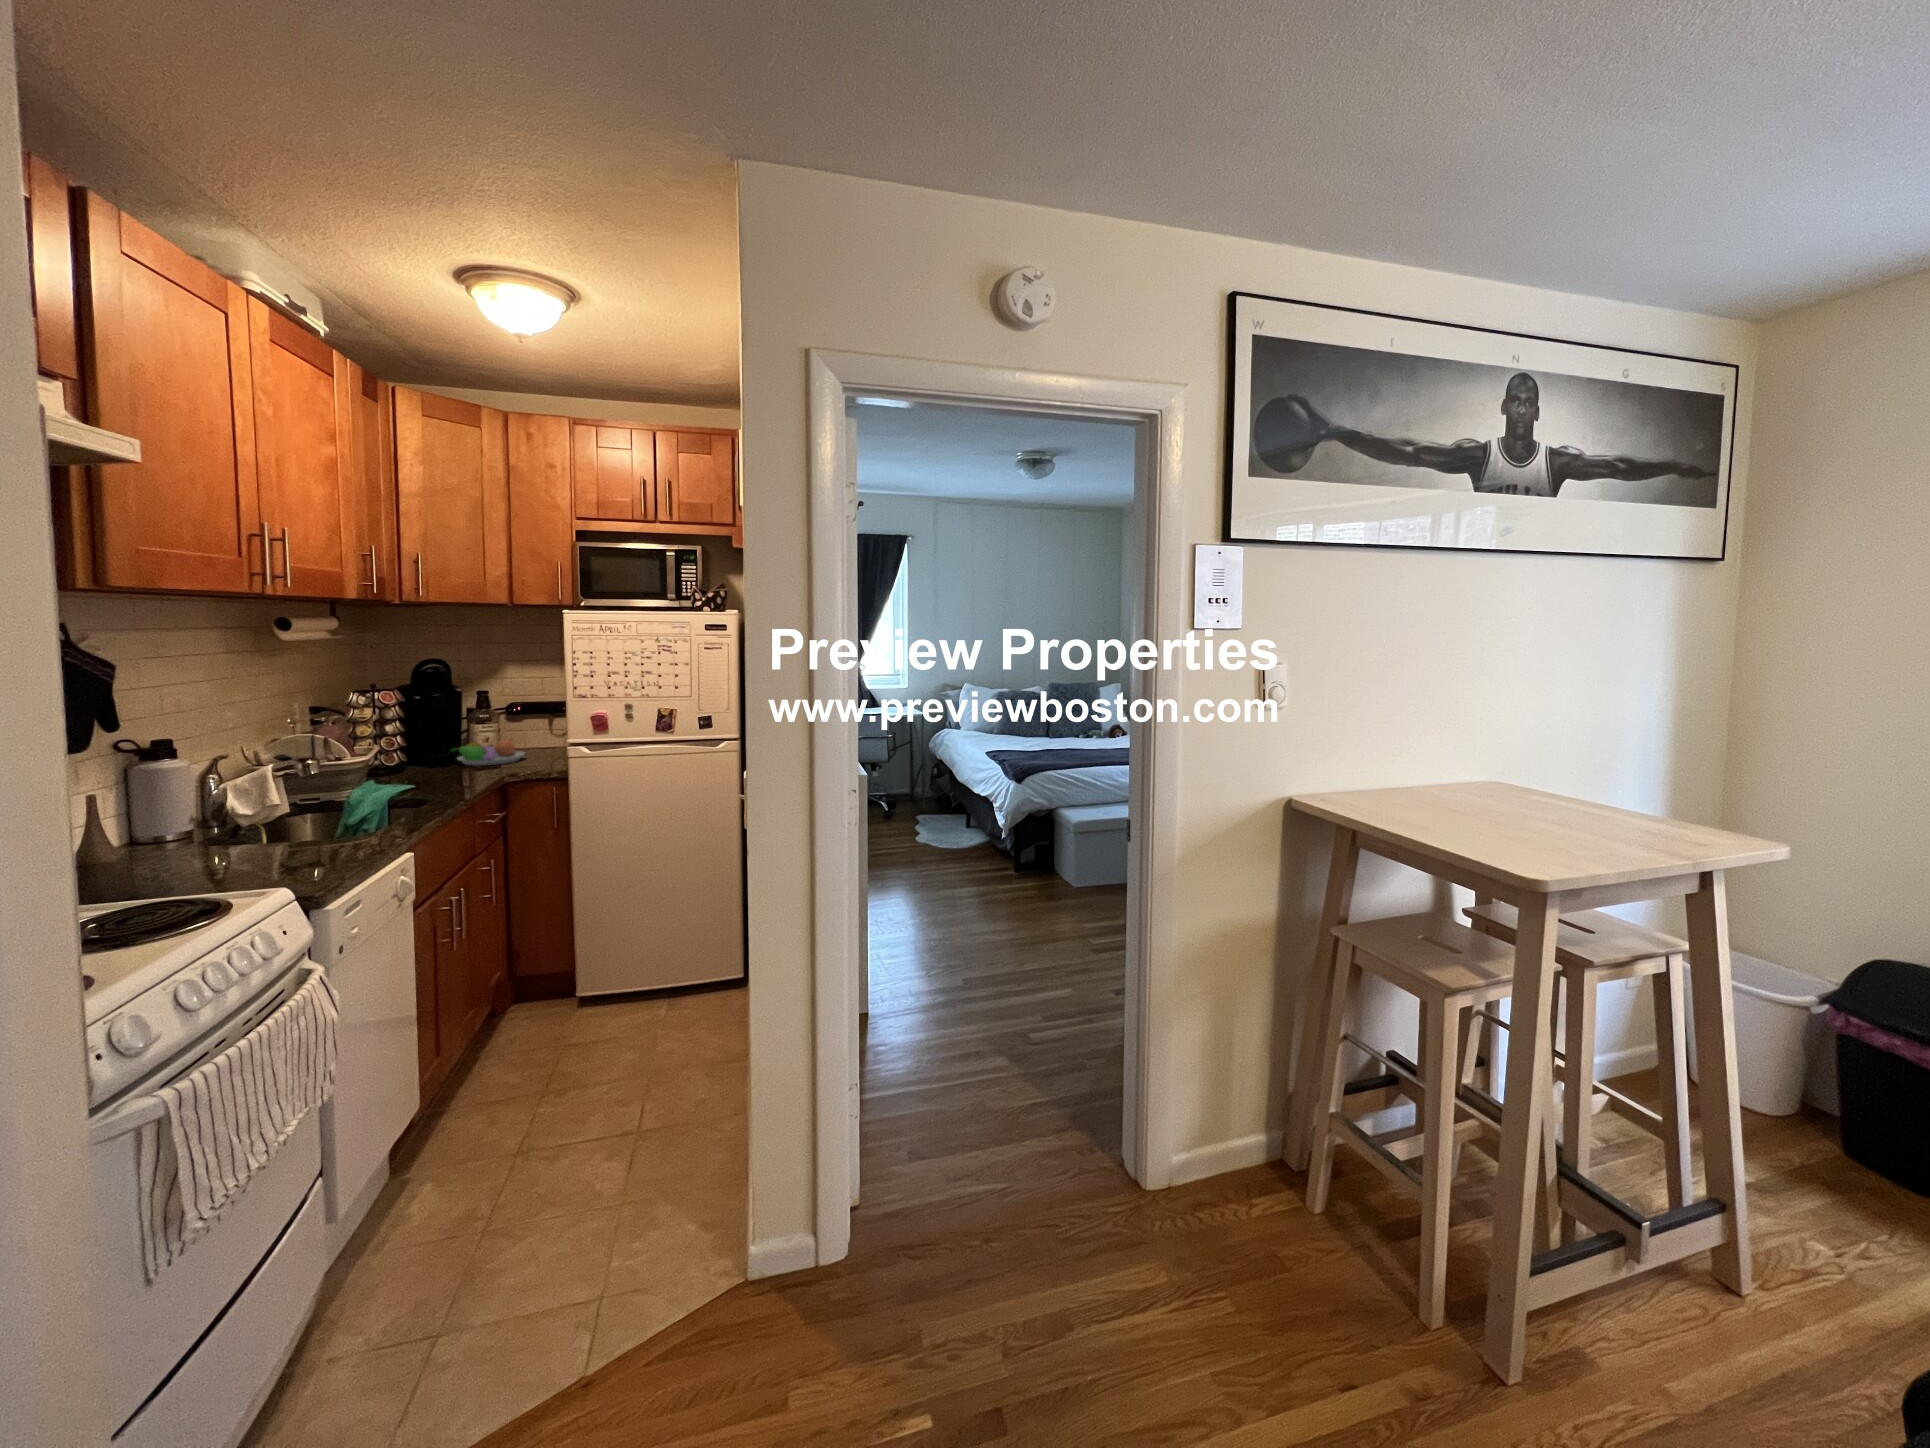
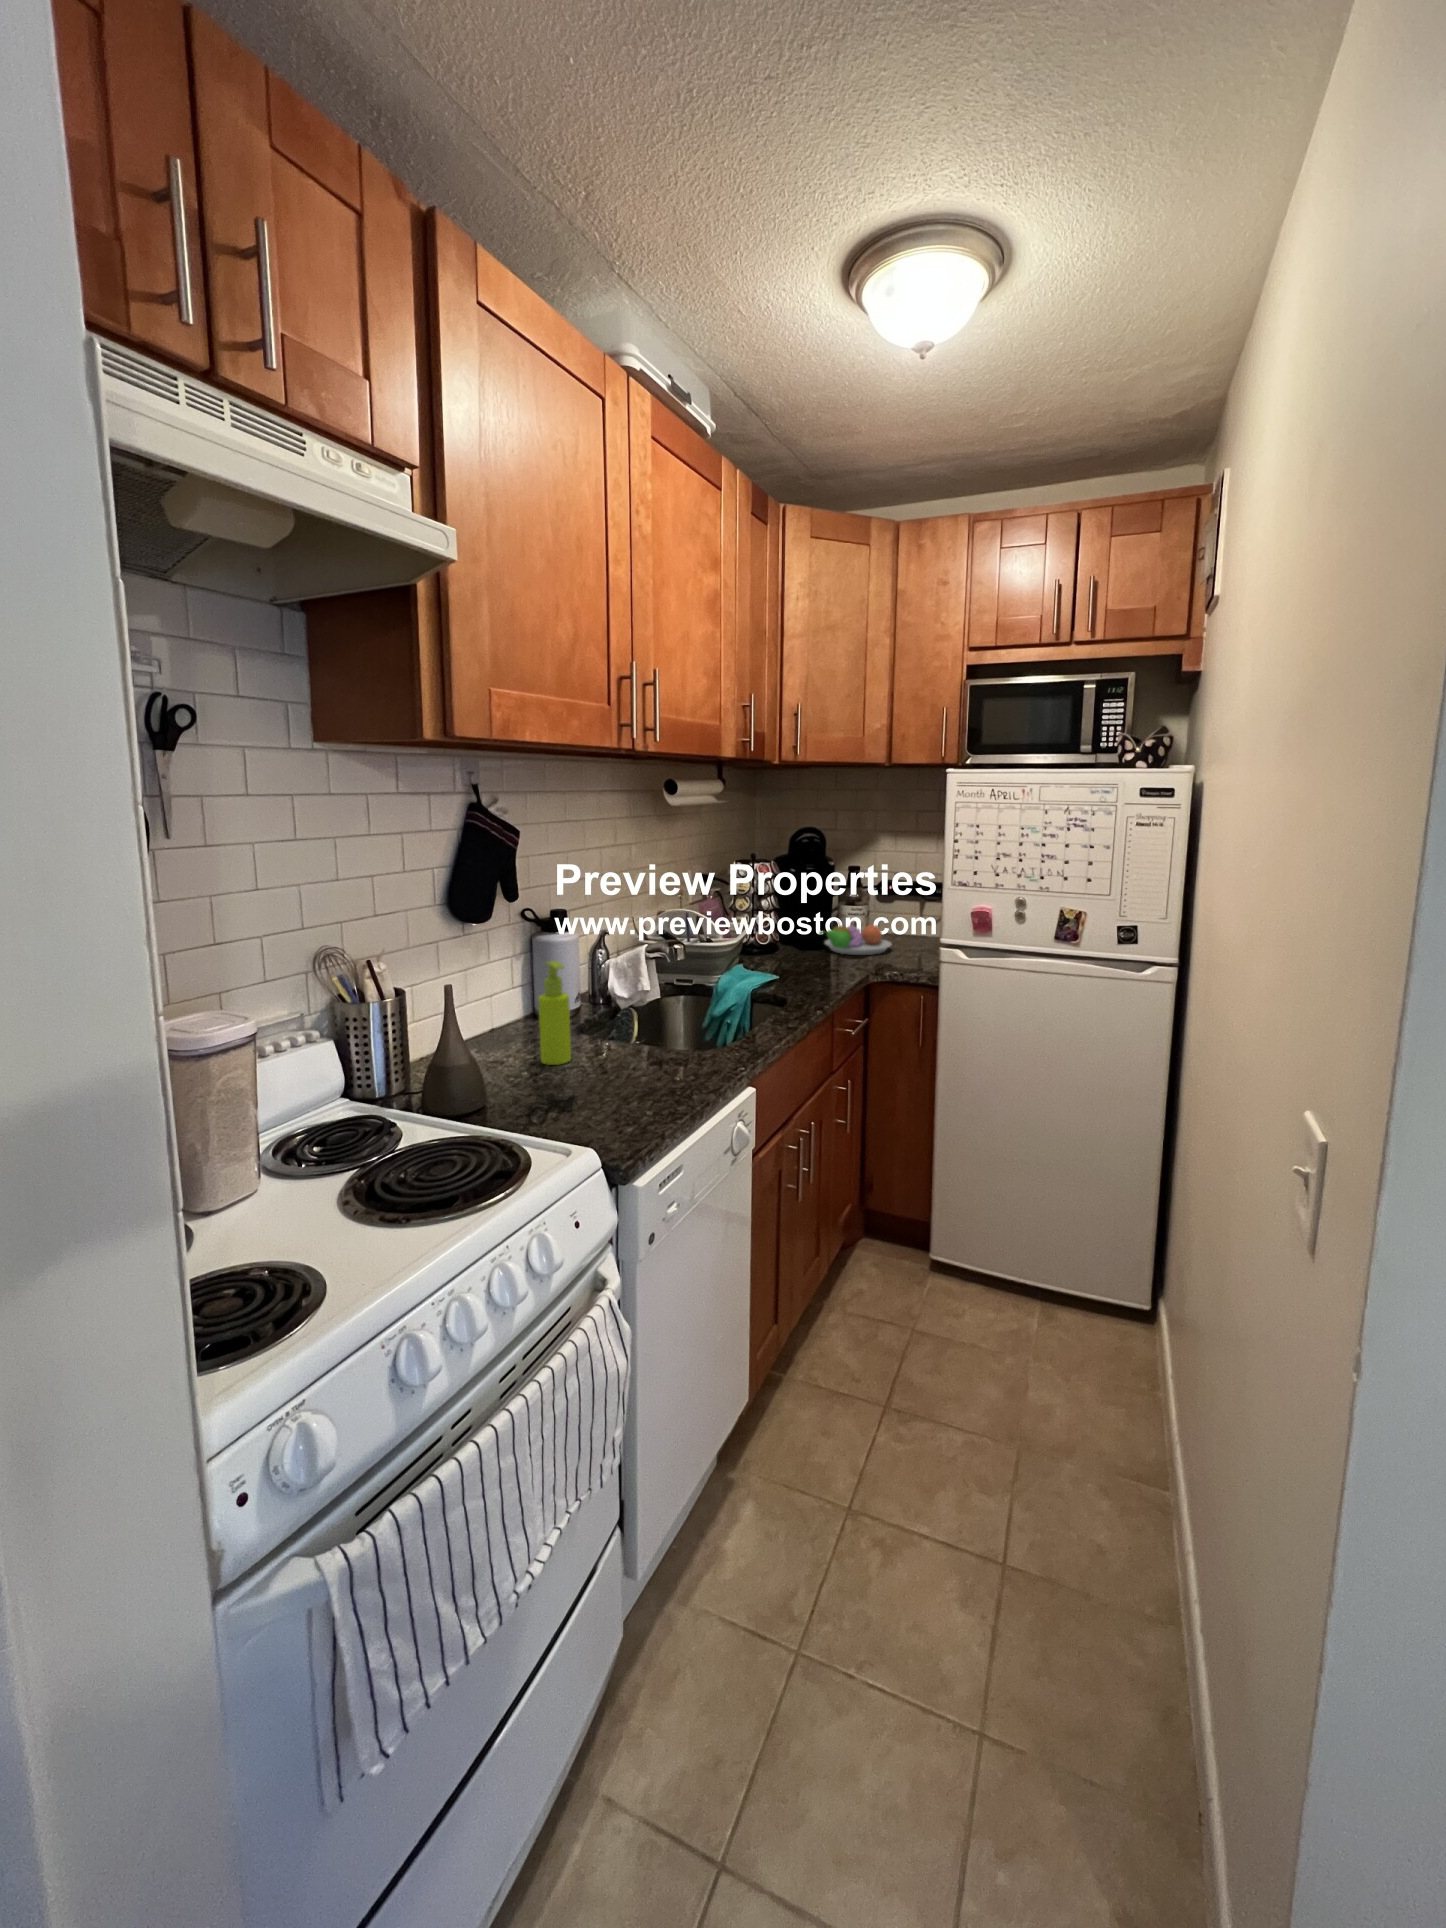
soap dispenser: none [174,774,215,864] -> present [538,961,571,1065]

